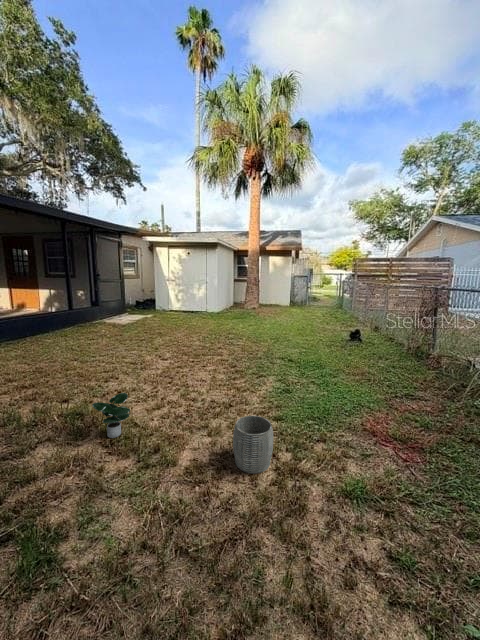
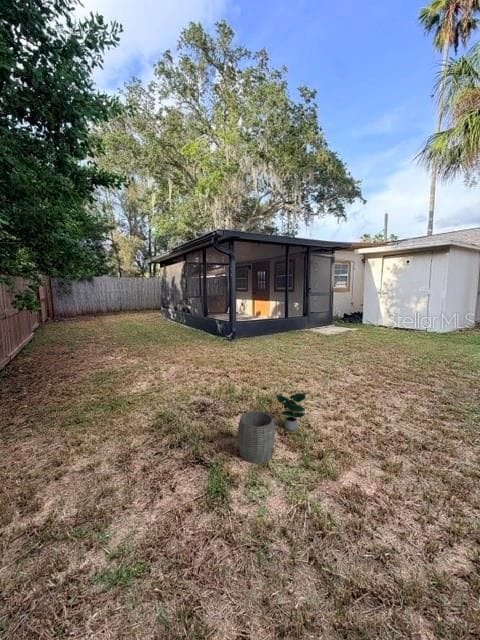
woven basket: present [233,416,273,473] -> present [238,411,275,463]

